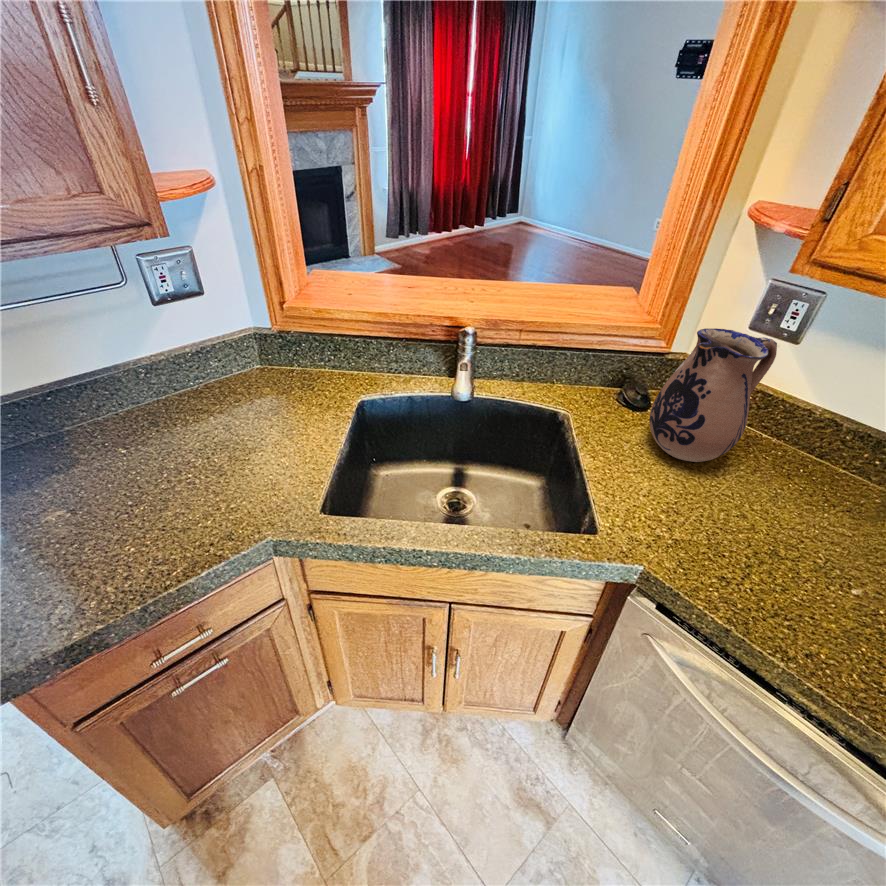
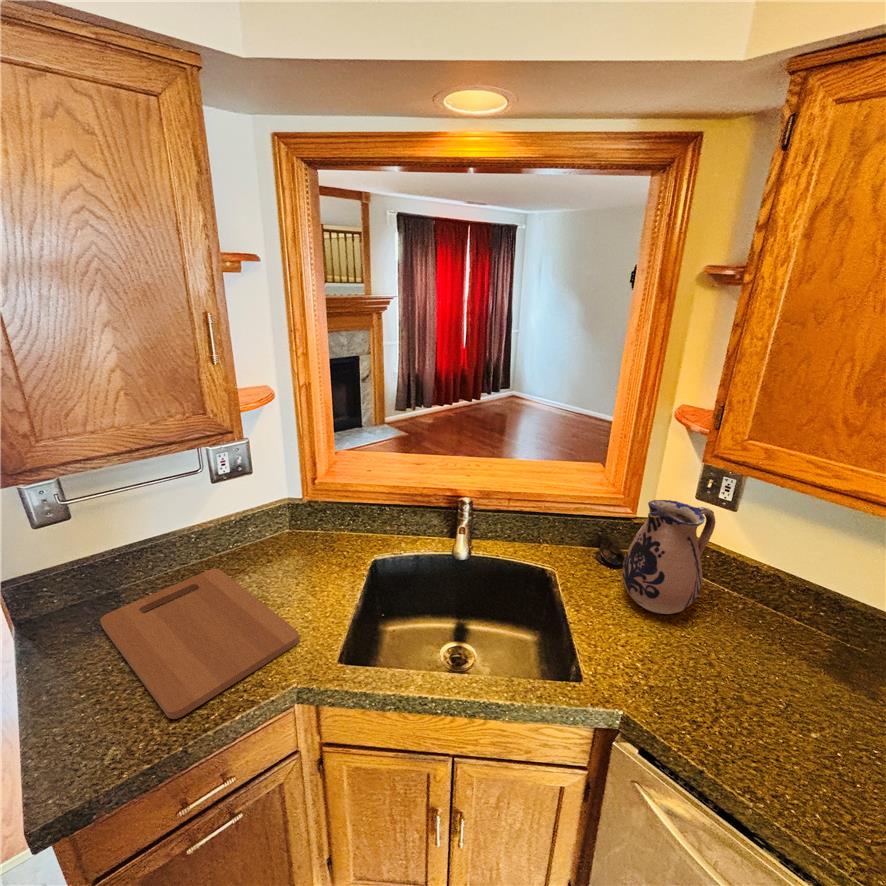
cutting board: none [38,409,274,576] -> present [100,569,299,719]

